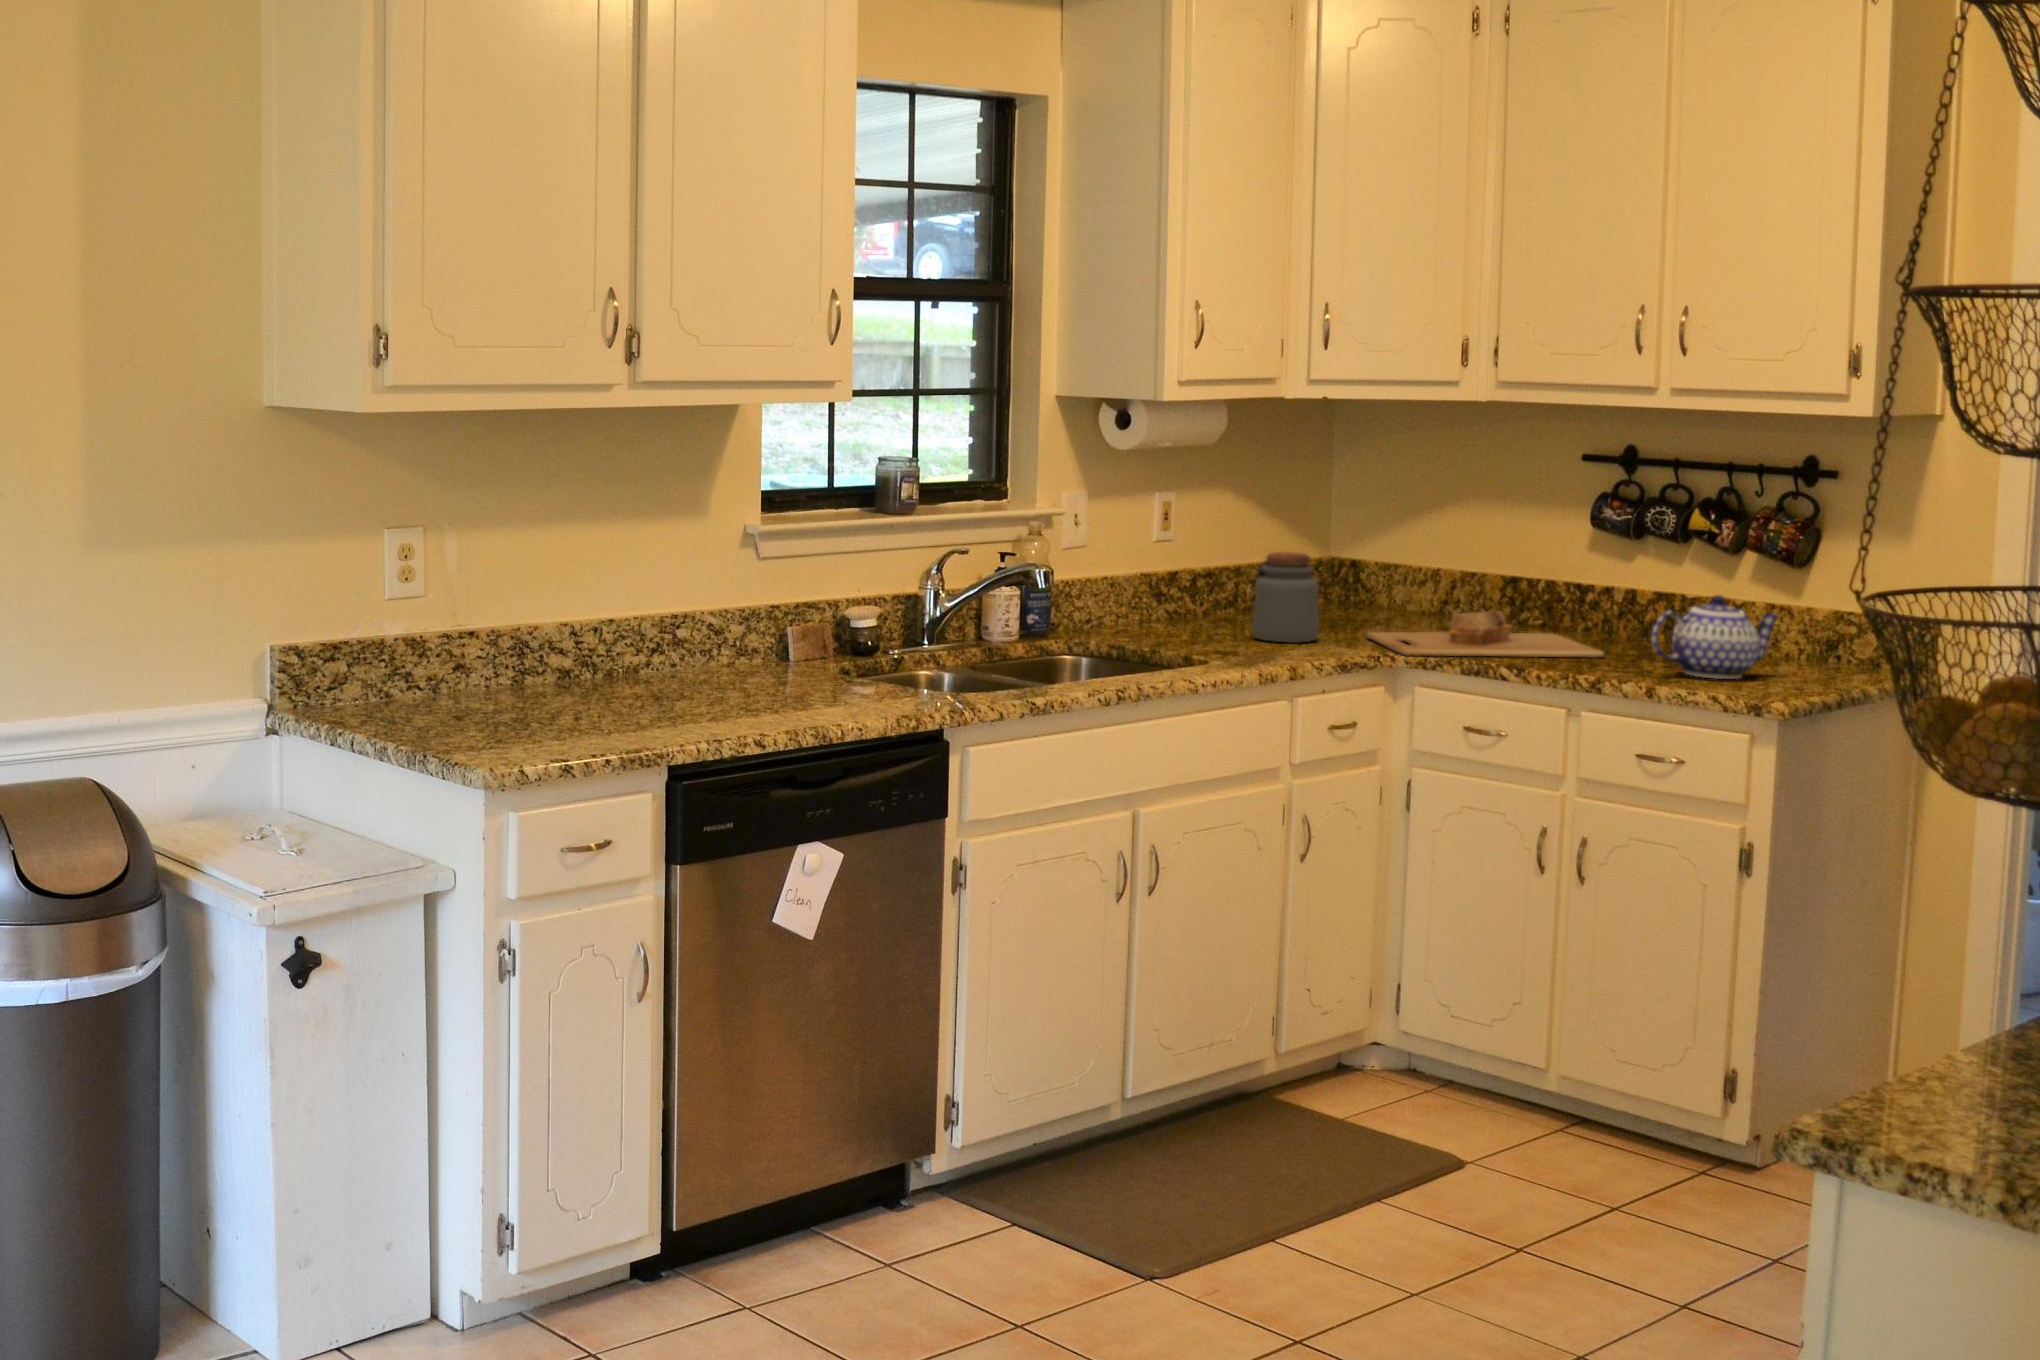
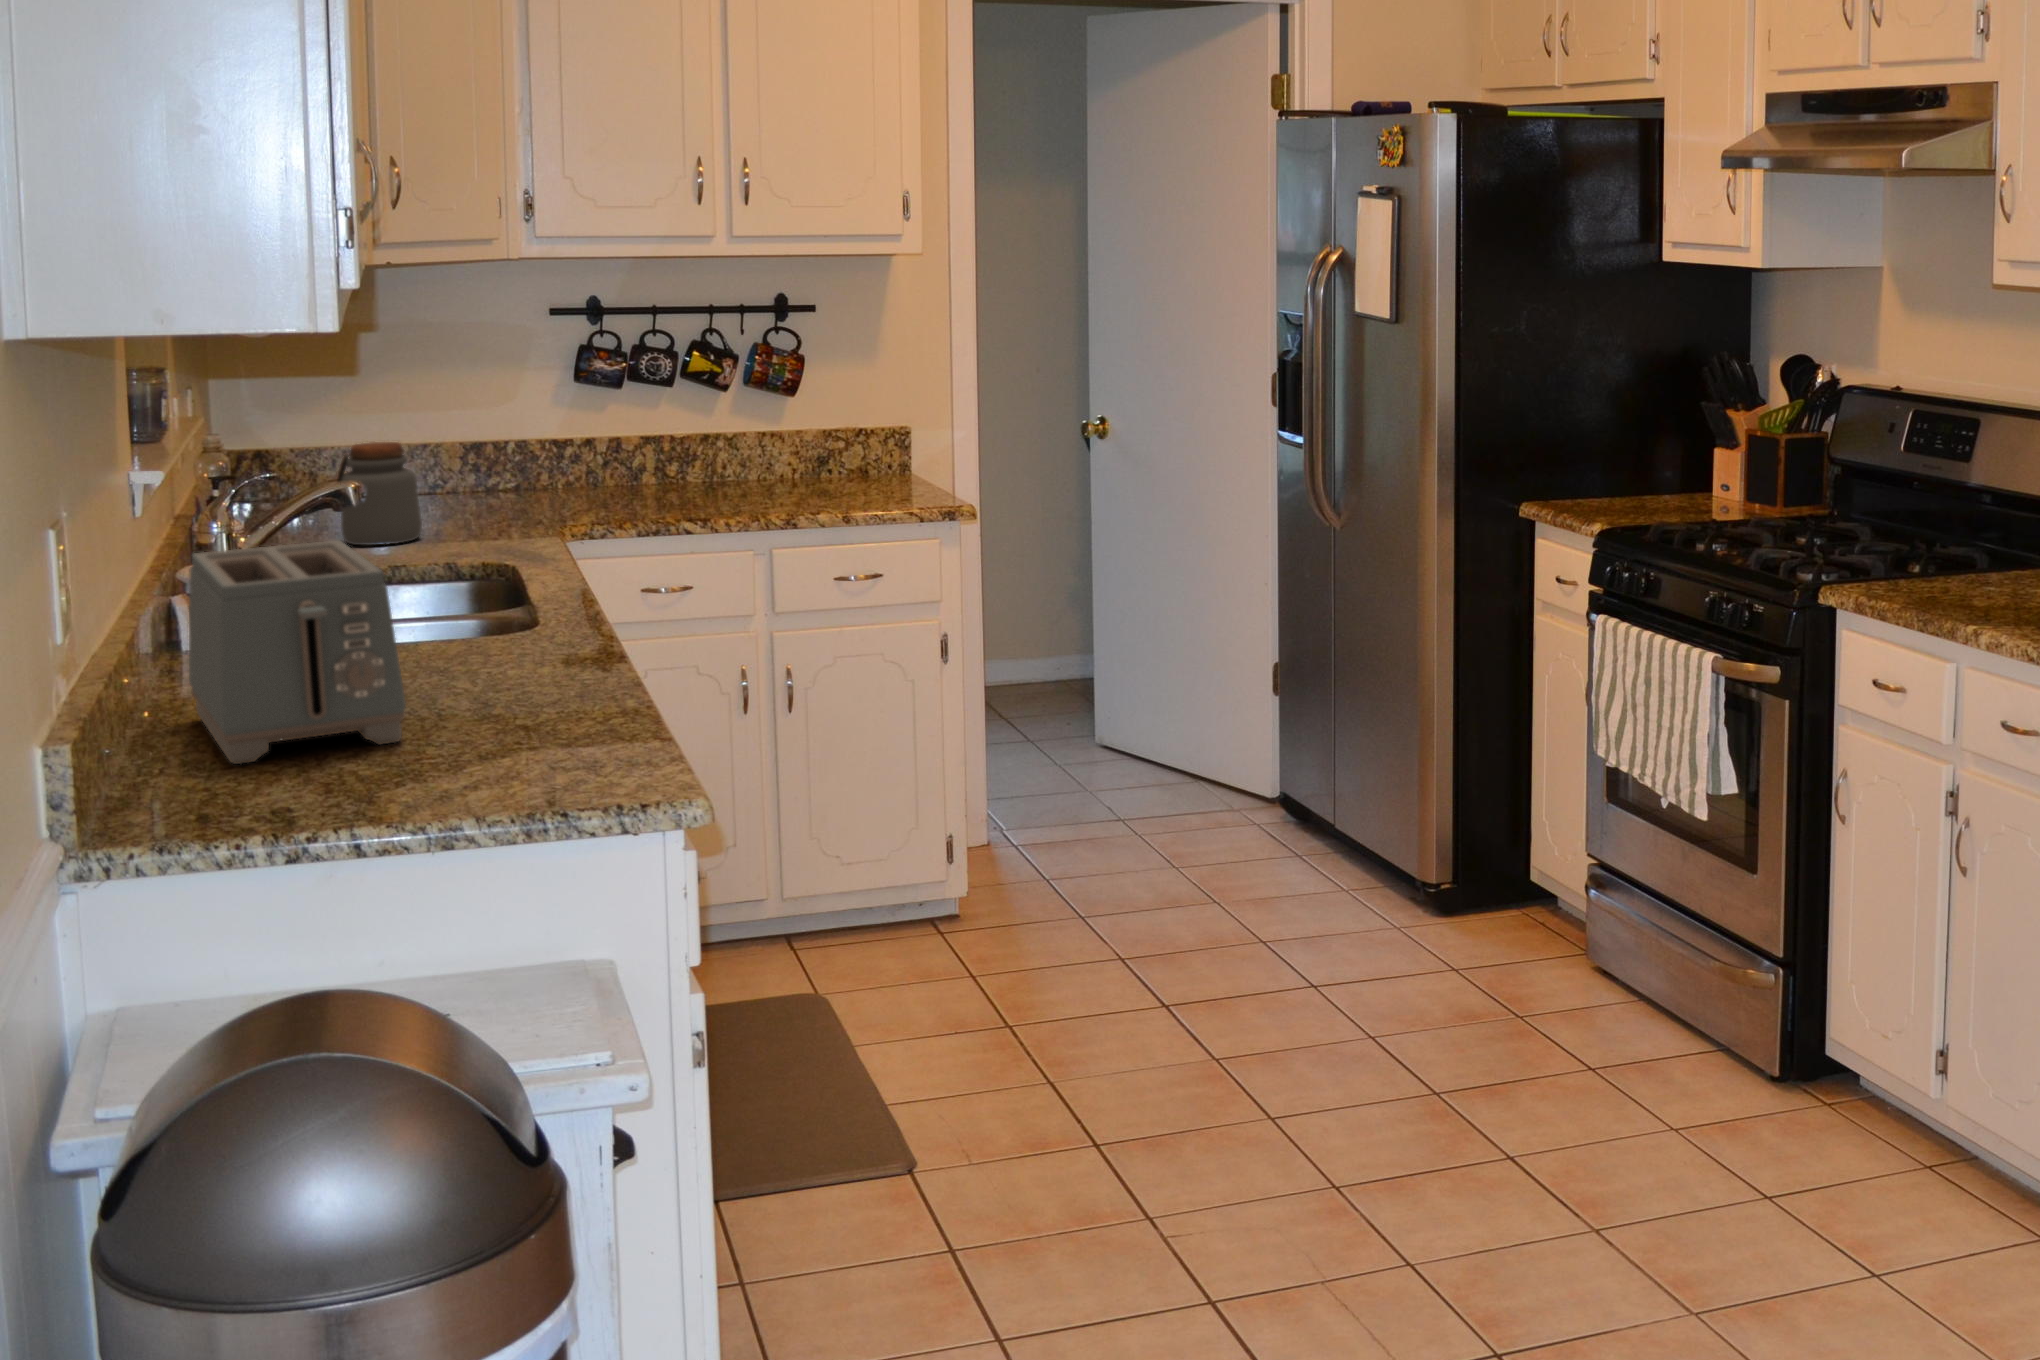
toaster: none [580,575,783,724] -> present [189,541,406,764]
teapot: present [1652,595,1778,679] -> none [793,424,866,500]
cutting board: present [1367,611,1604,657] -> none [436,474,692,531]

